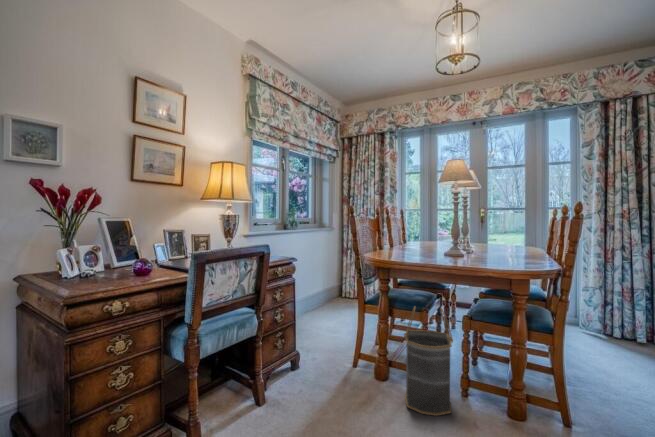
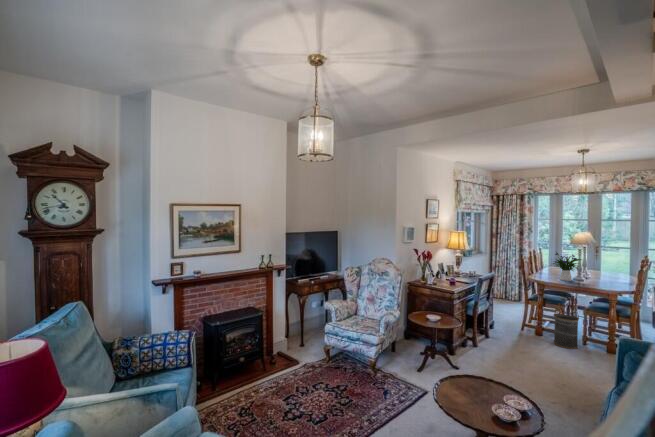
flower arrangement: none [402,198,460,257] -> present [553,252,581,281]

